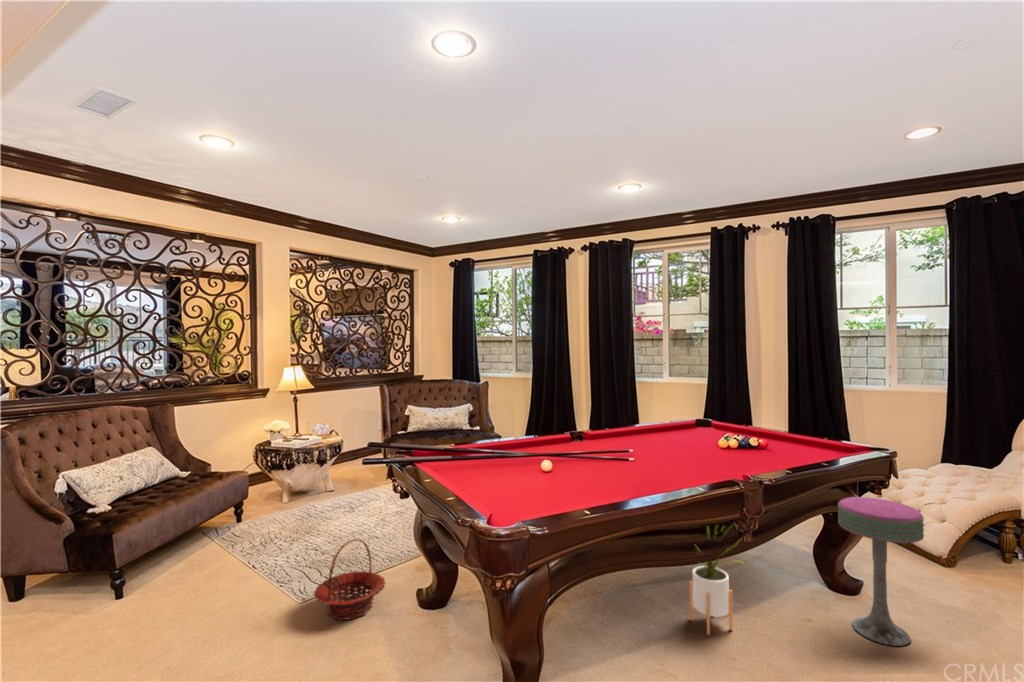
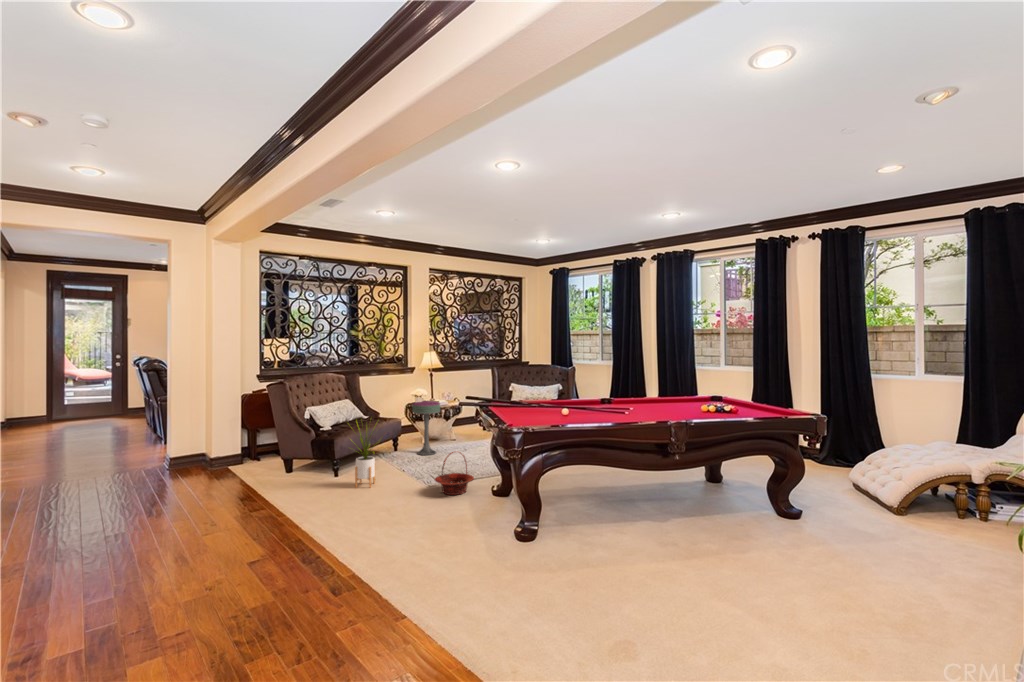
bar stool: present [838,497,924,646] -> present [412,401,440,455]
house plant: present [689,526,735,635] -> present [355,427,375,488]

